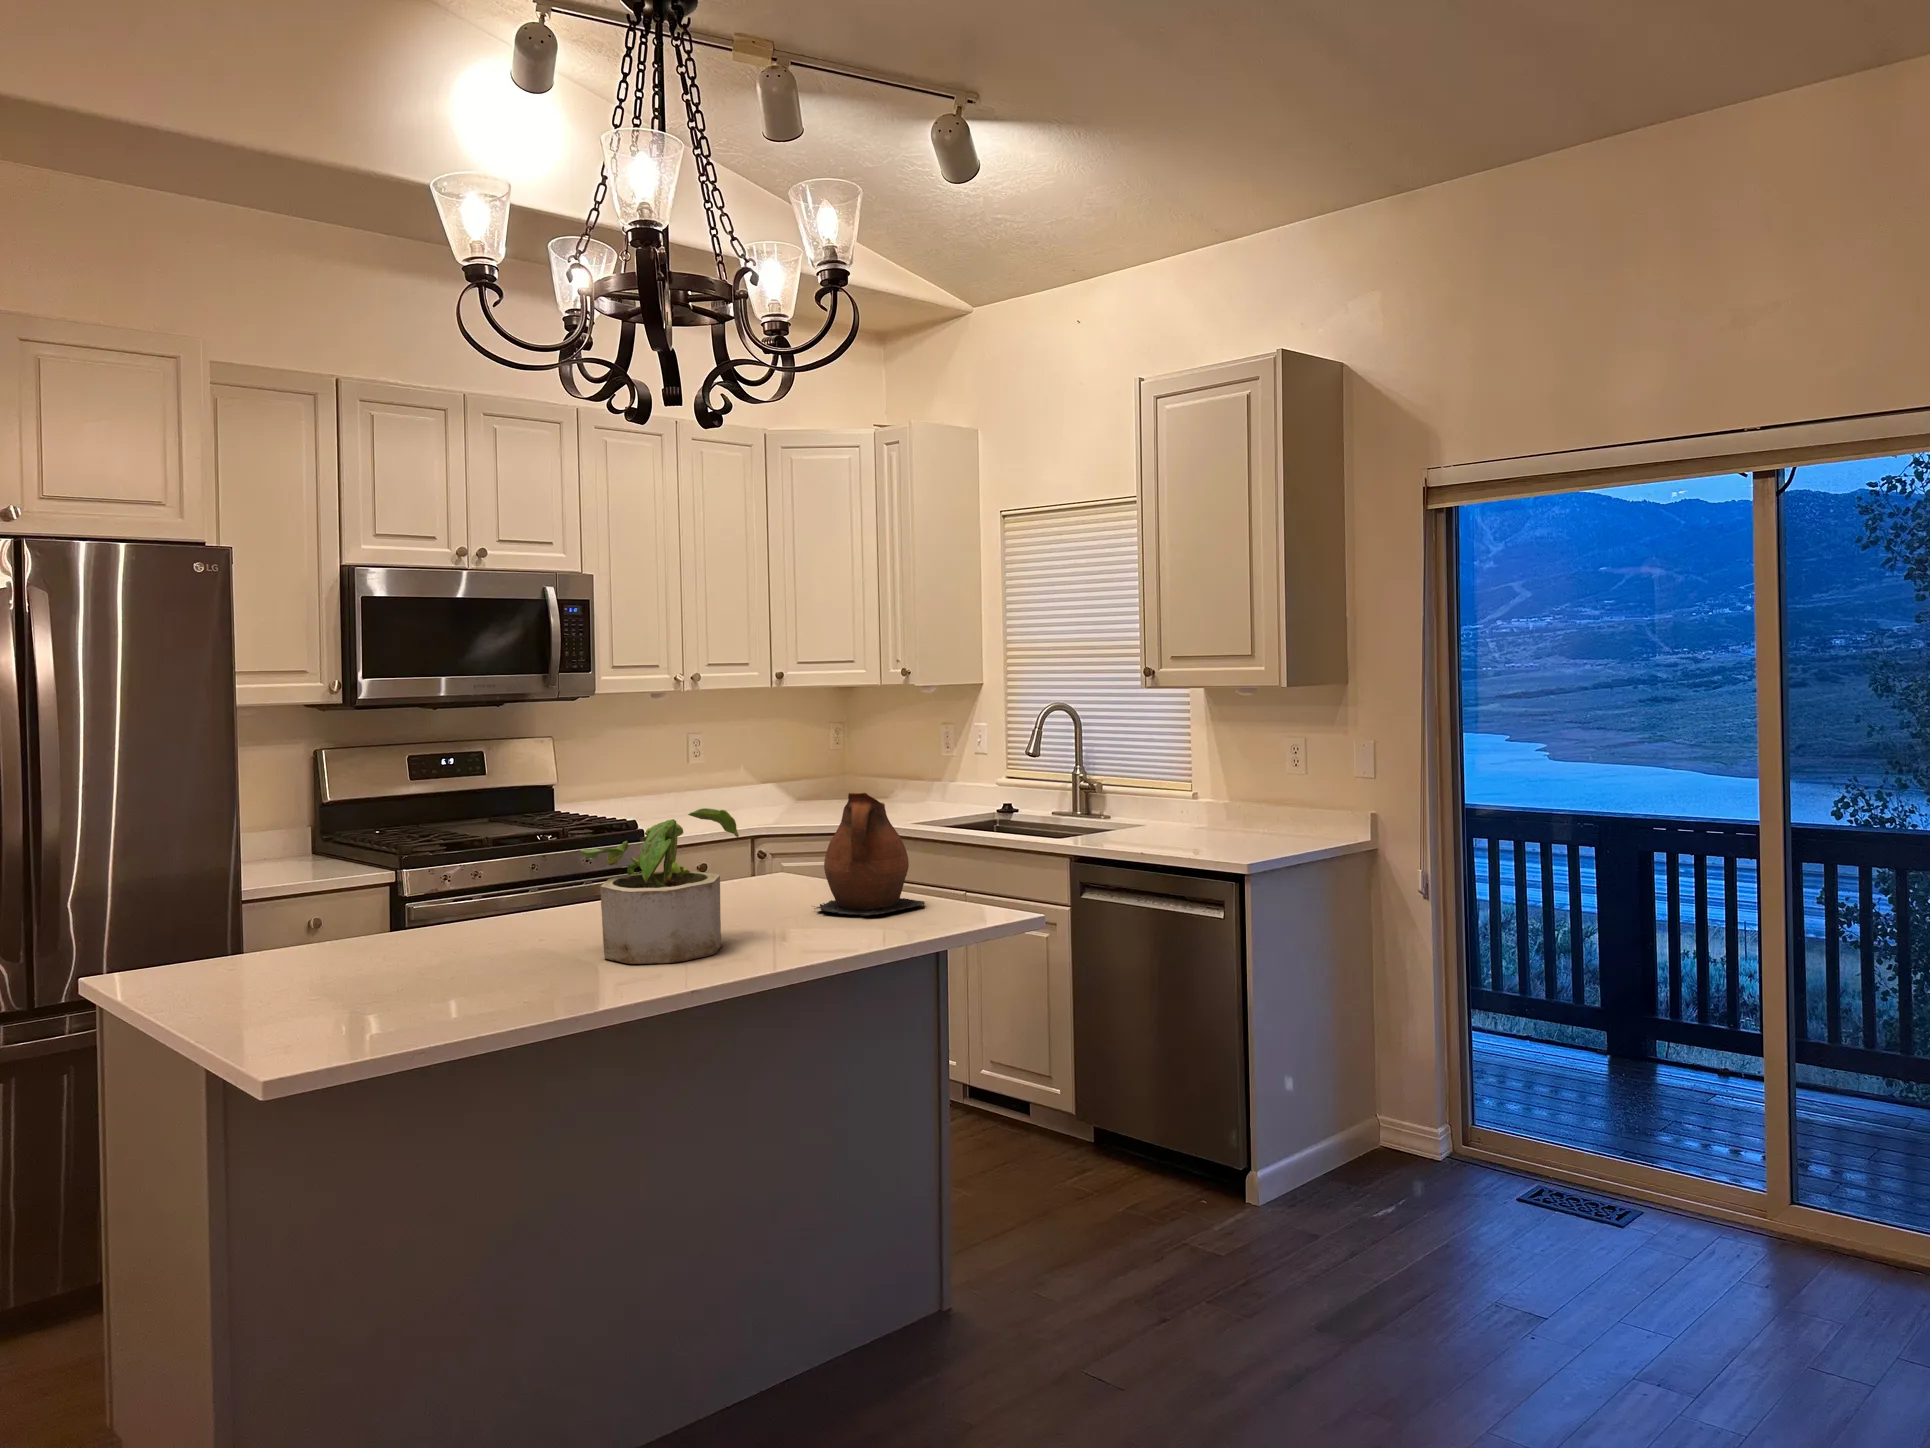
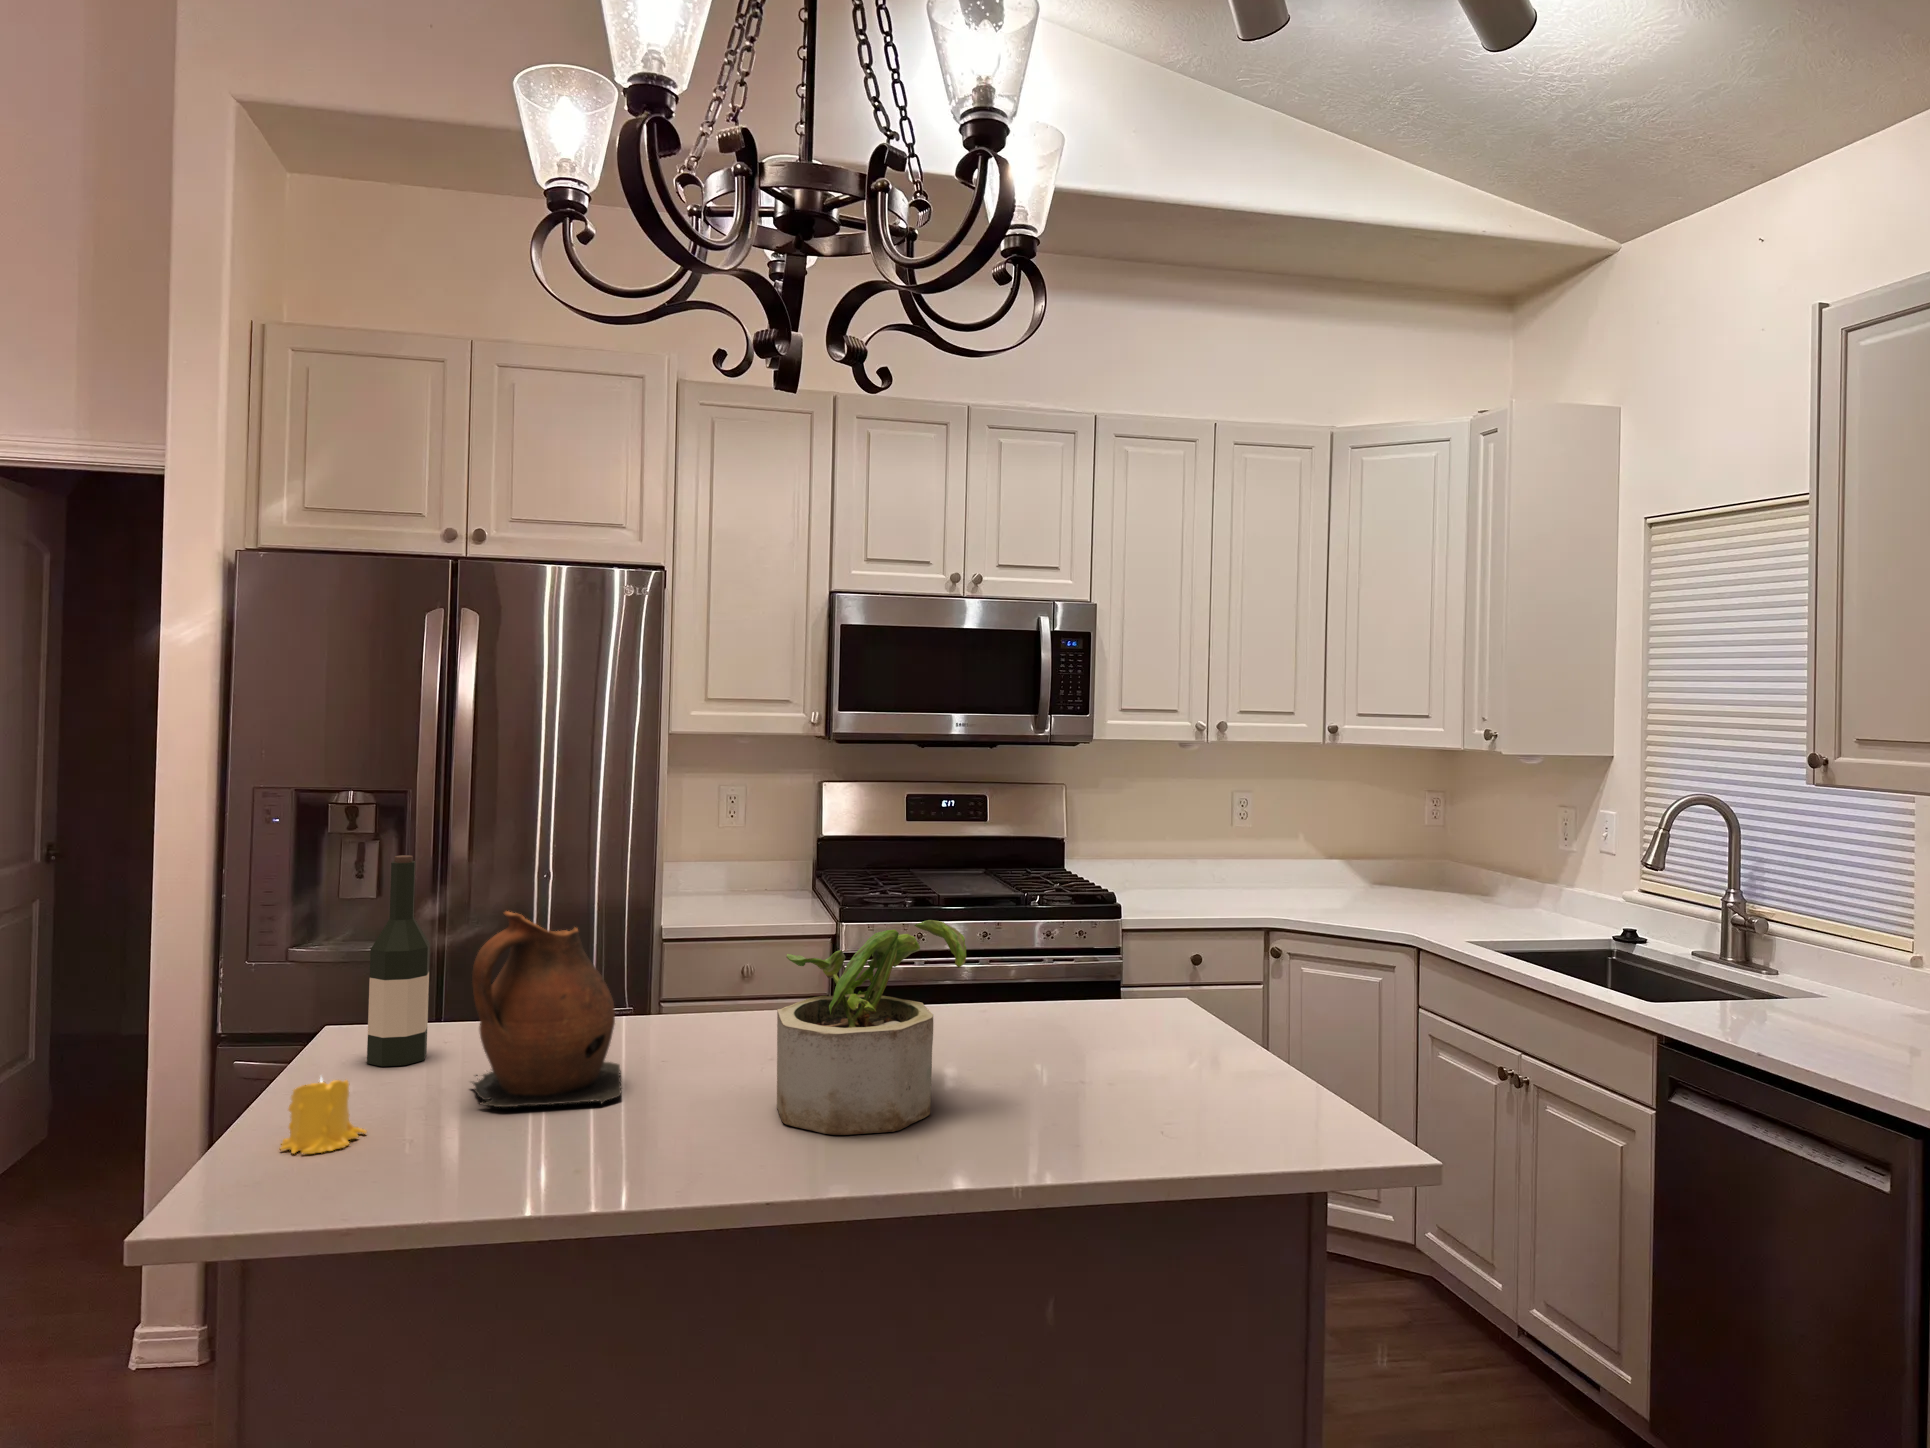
ceramic pitcher: present [814,793,925,916] -> present [472,911,621,1107]
wine bottle: none [174,808,236,997] -> present [367,855,430,1066]
candle: none [244,973,311,1039] -> present [280,1078,366,1154]

